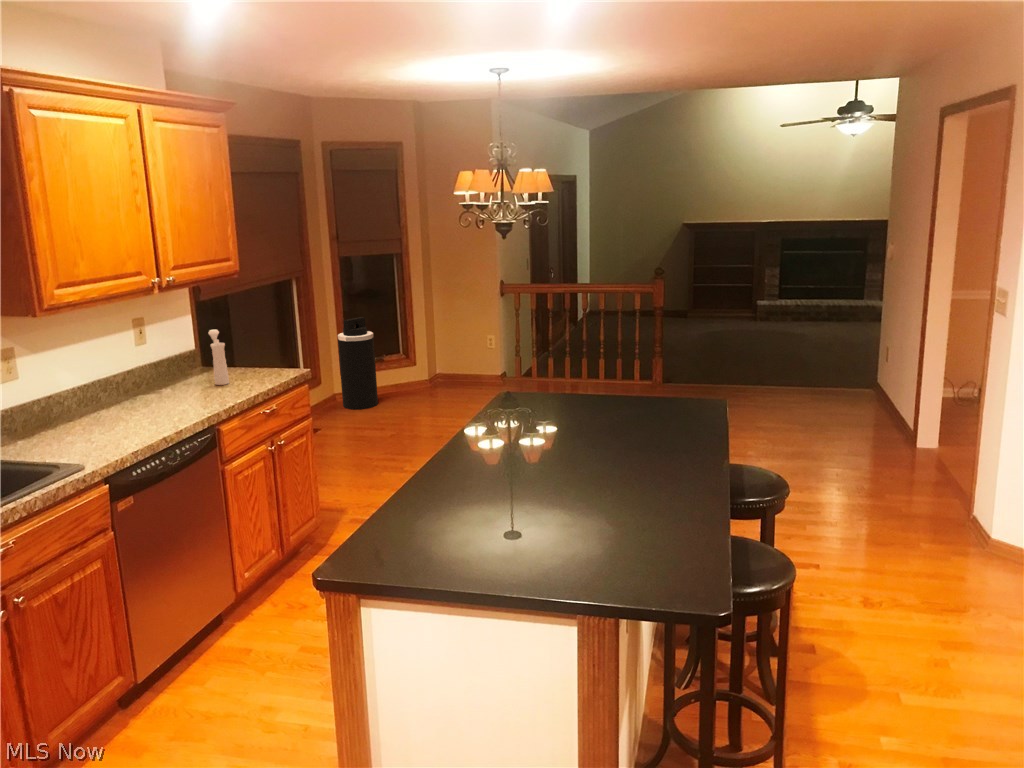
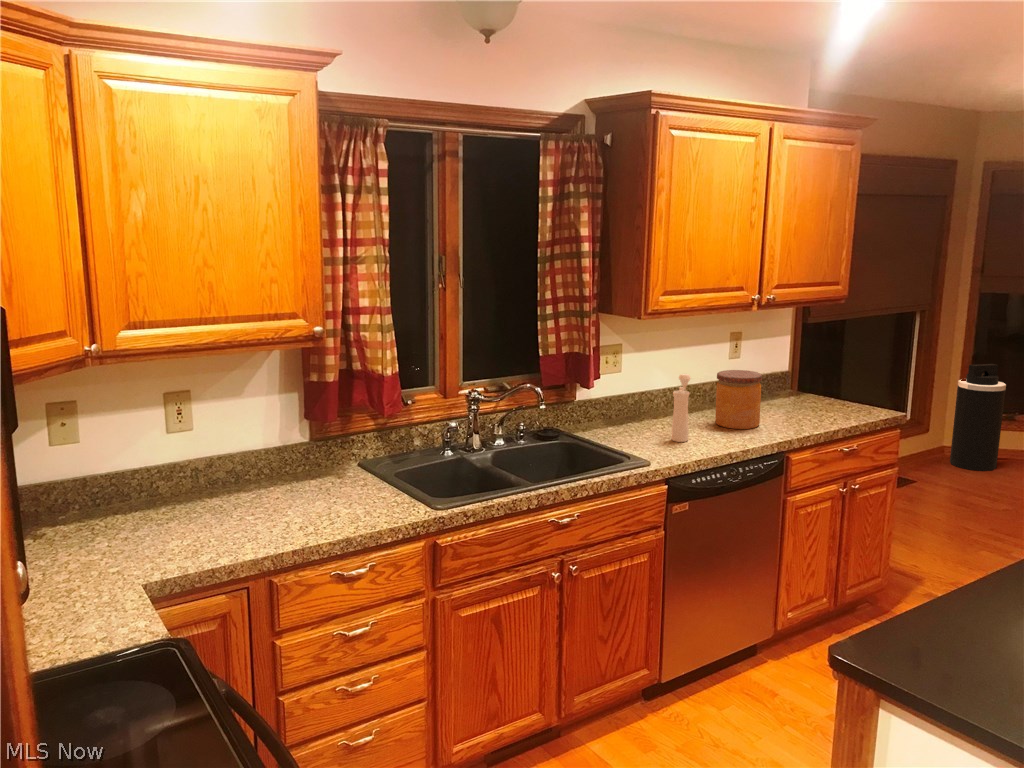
pepper mill: present [208,330,229,385] -> present [672,374,691,442]
jar: none [131,354,184,414] -> present [715,370,762,429]

